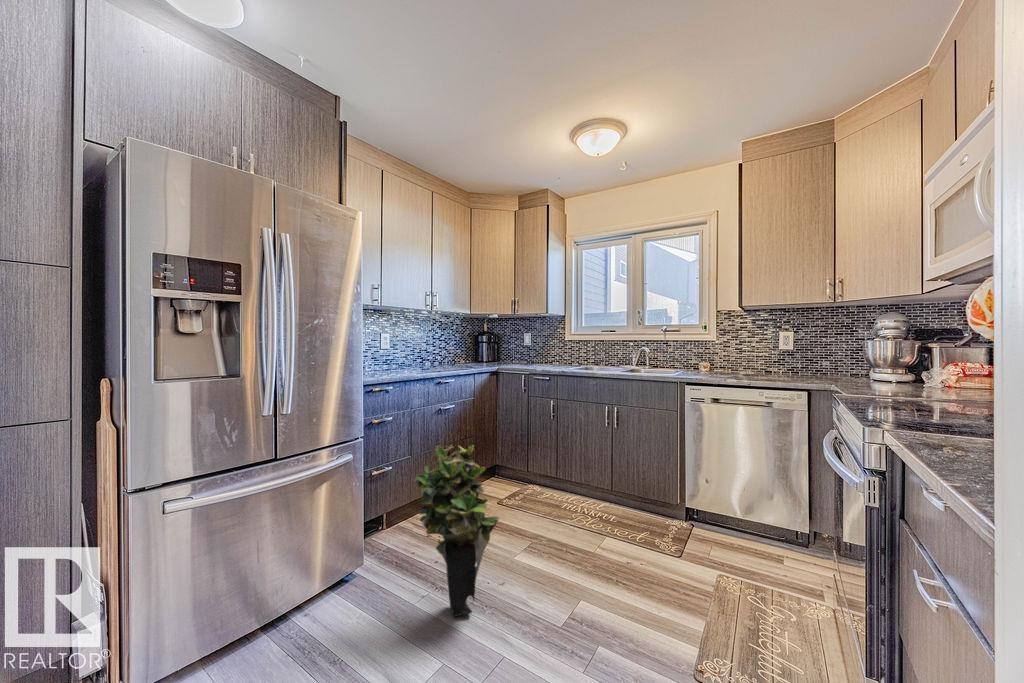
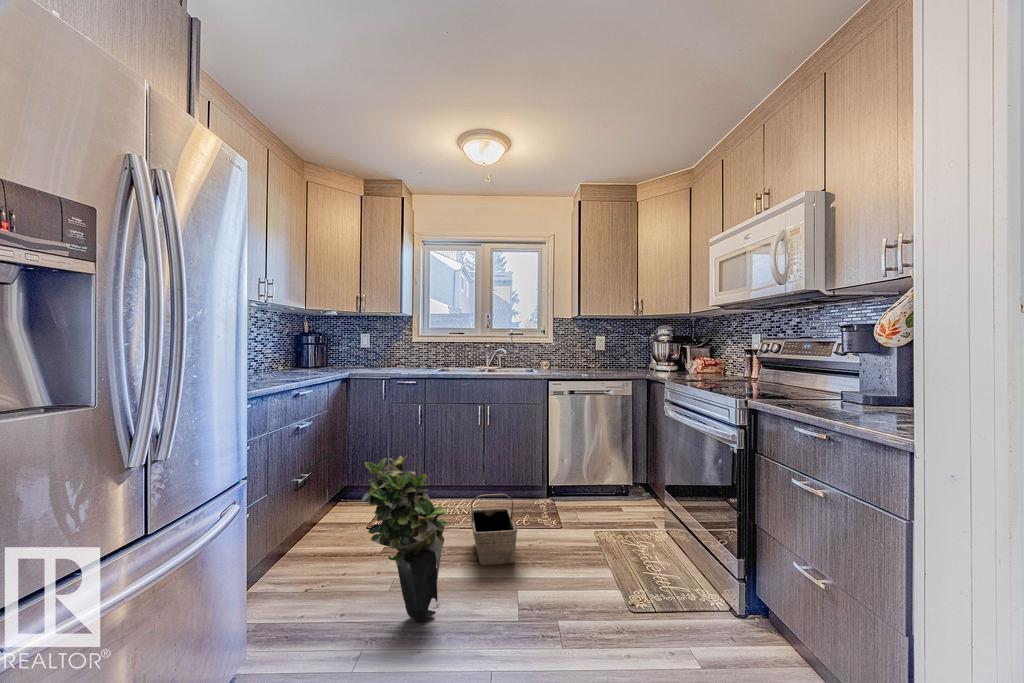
basket: none [549,500,609,586] -> present [470,494,517,565]

